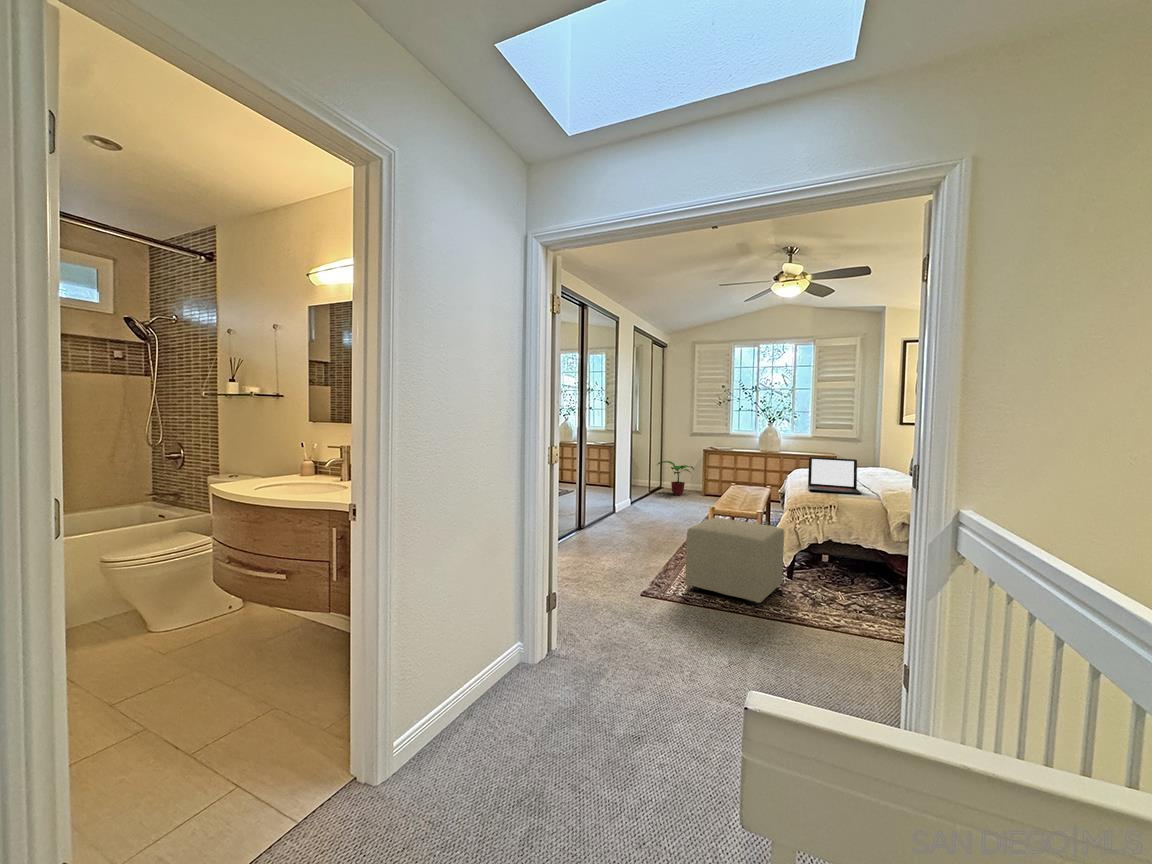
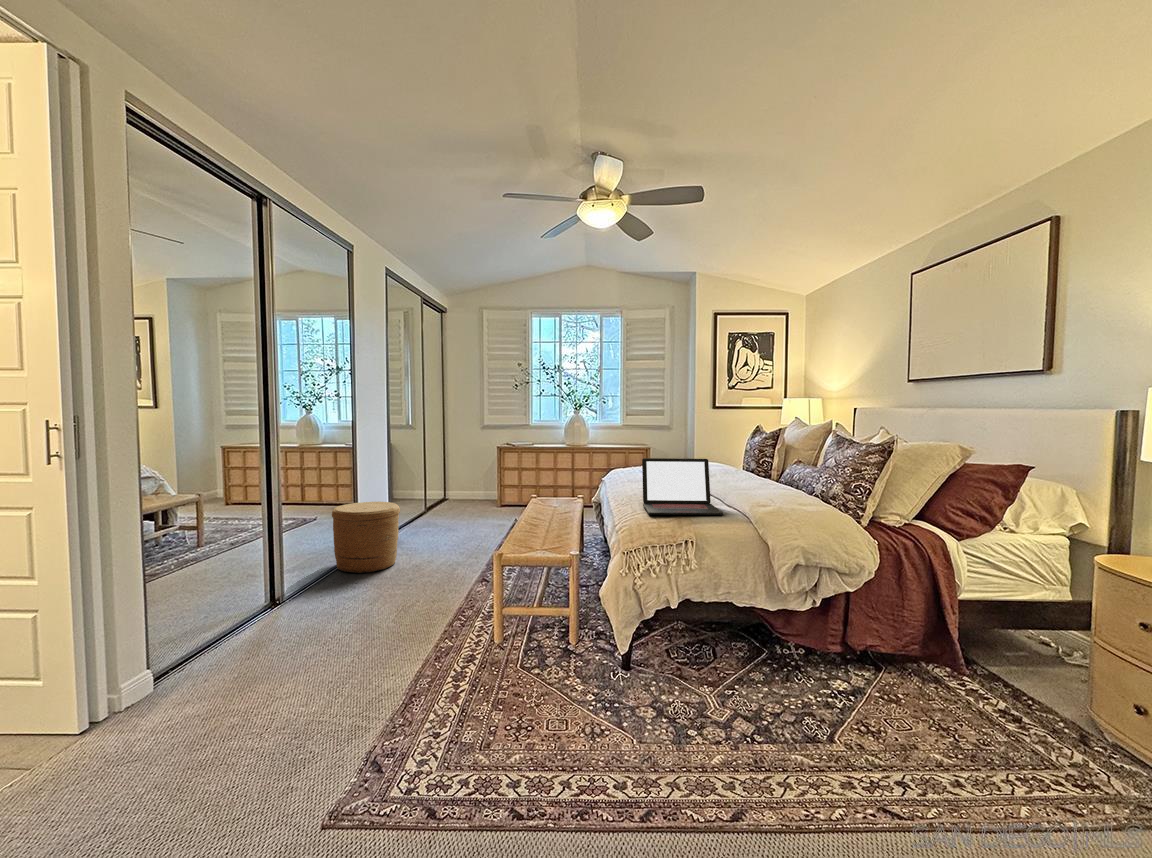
potted plant: present [657,461,694,495] -> none [435,464,486,509]
woven basket: none [603,479,643,523] -> present [332,502,400,573]
ottoman: present [685,518,784,604] -> none [433,584,619,787]

